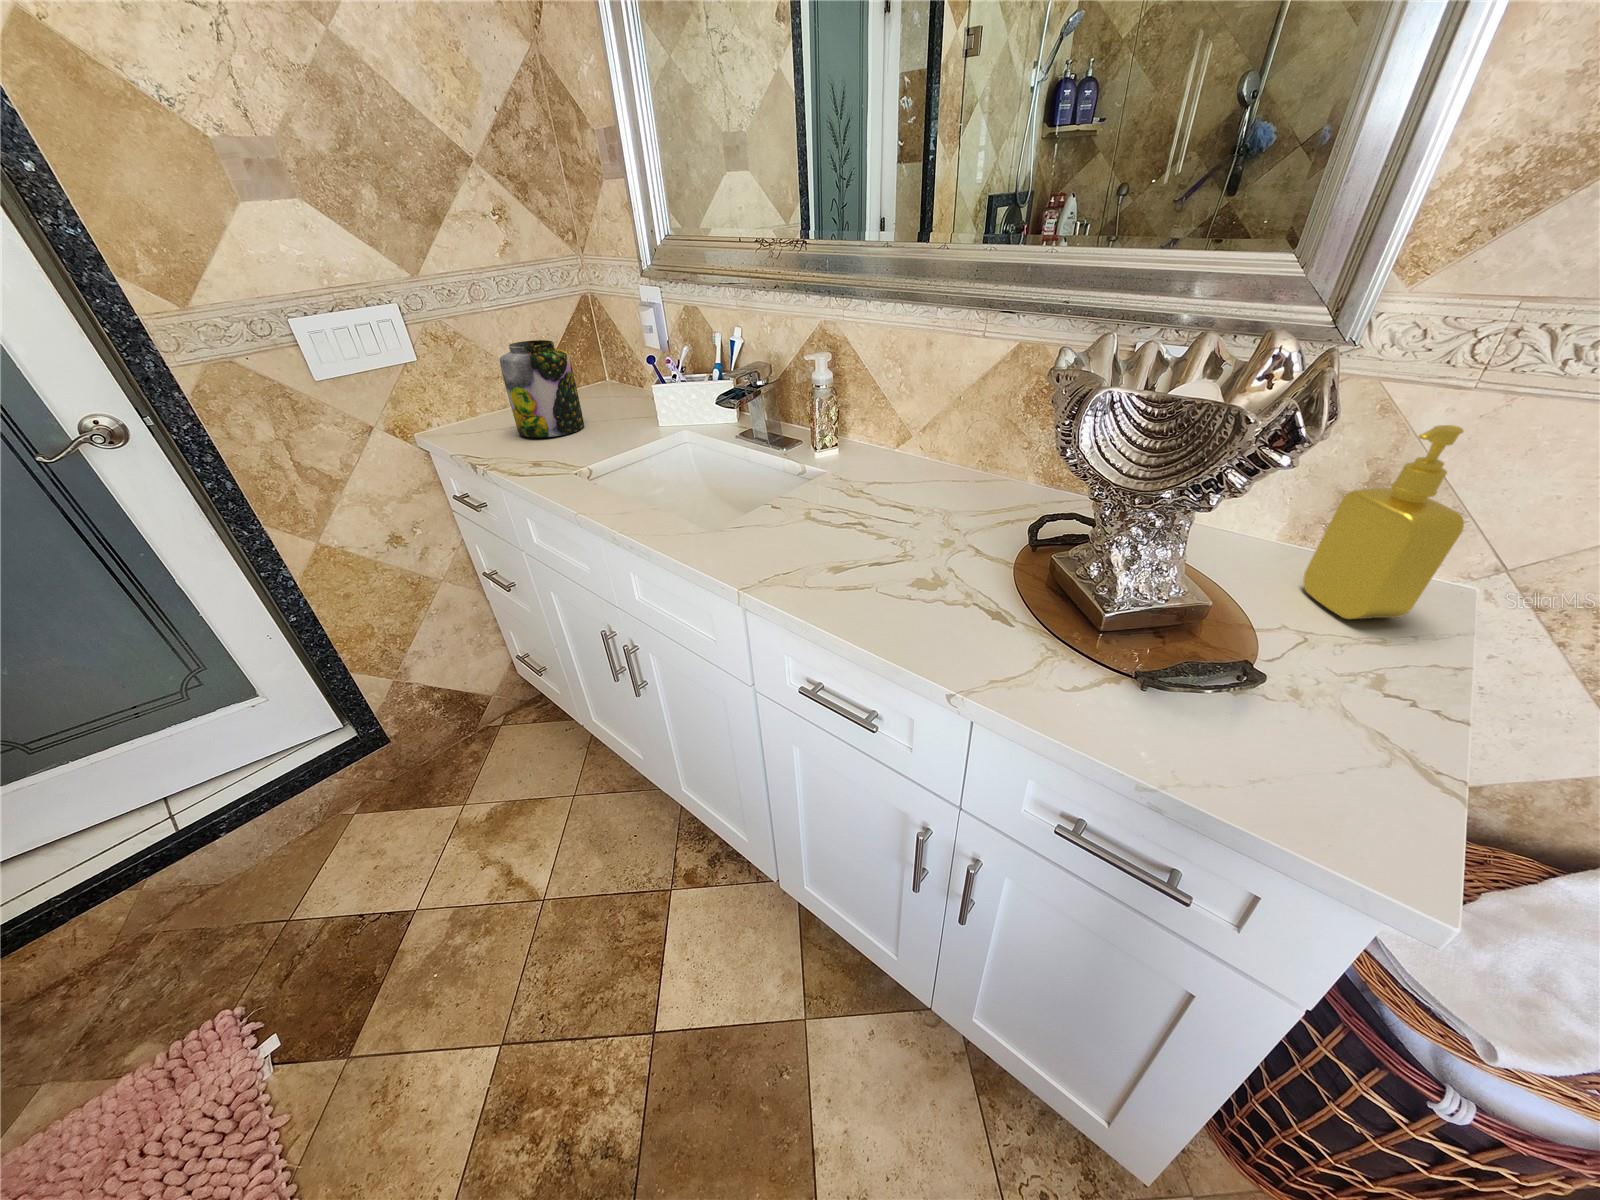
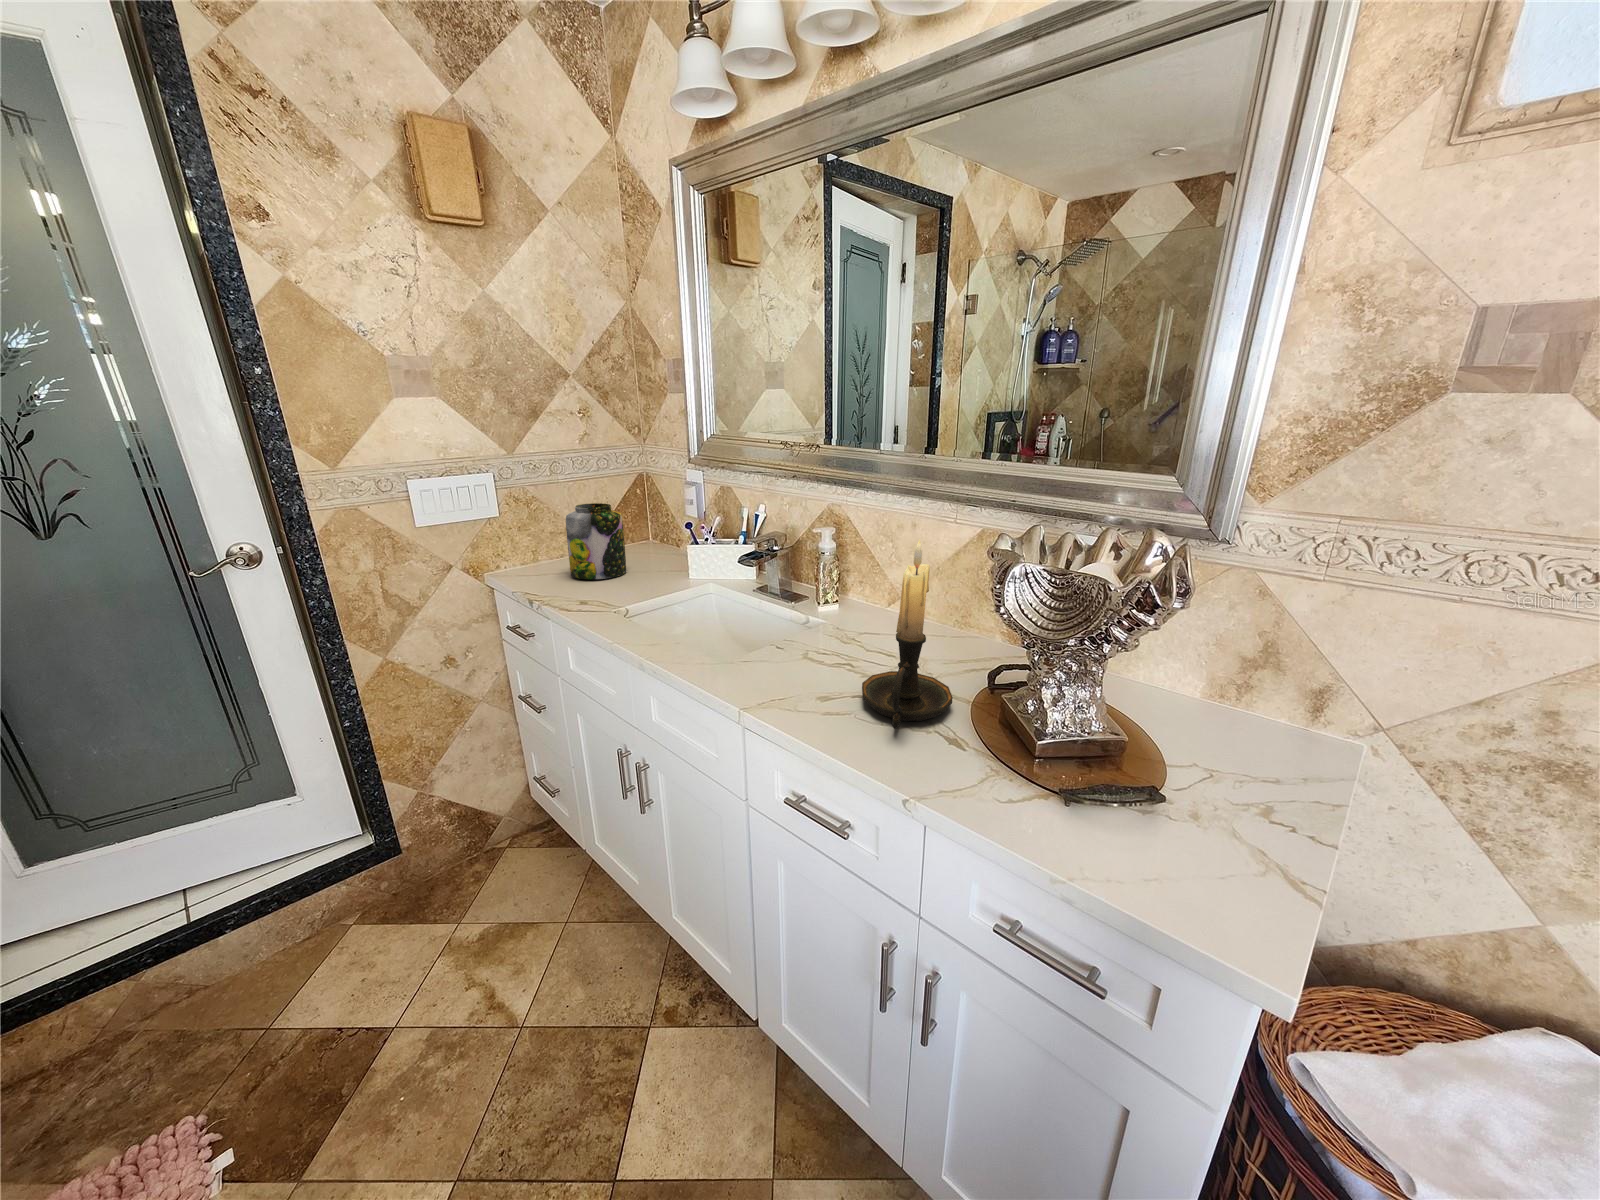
candle holder: none [883,360,993,605] -> present [862,540,953,729]
soap dispenser: present [1303,425,1464,619] -> none [1214,606,1318,762]

